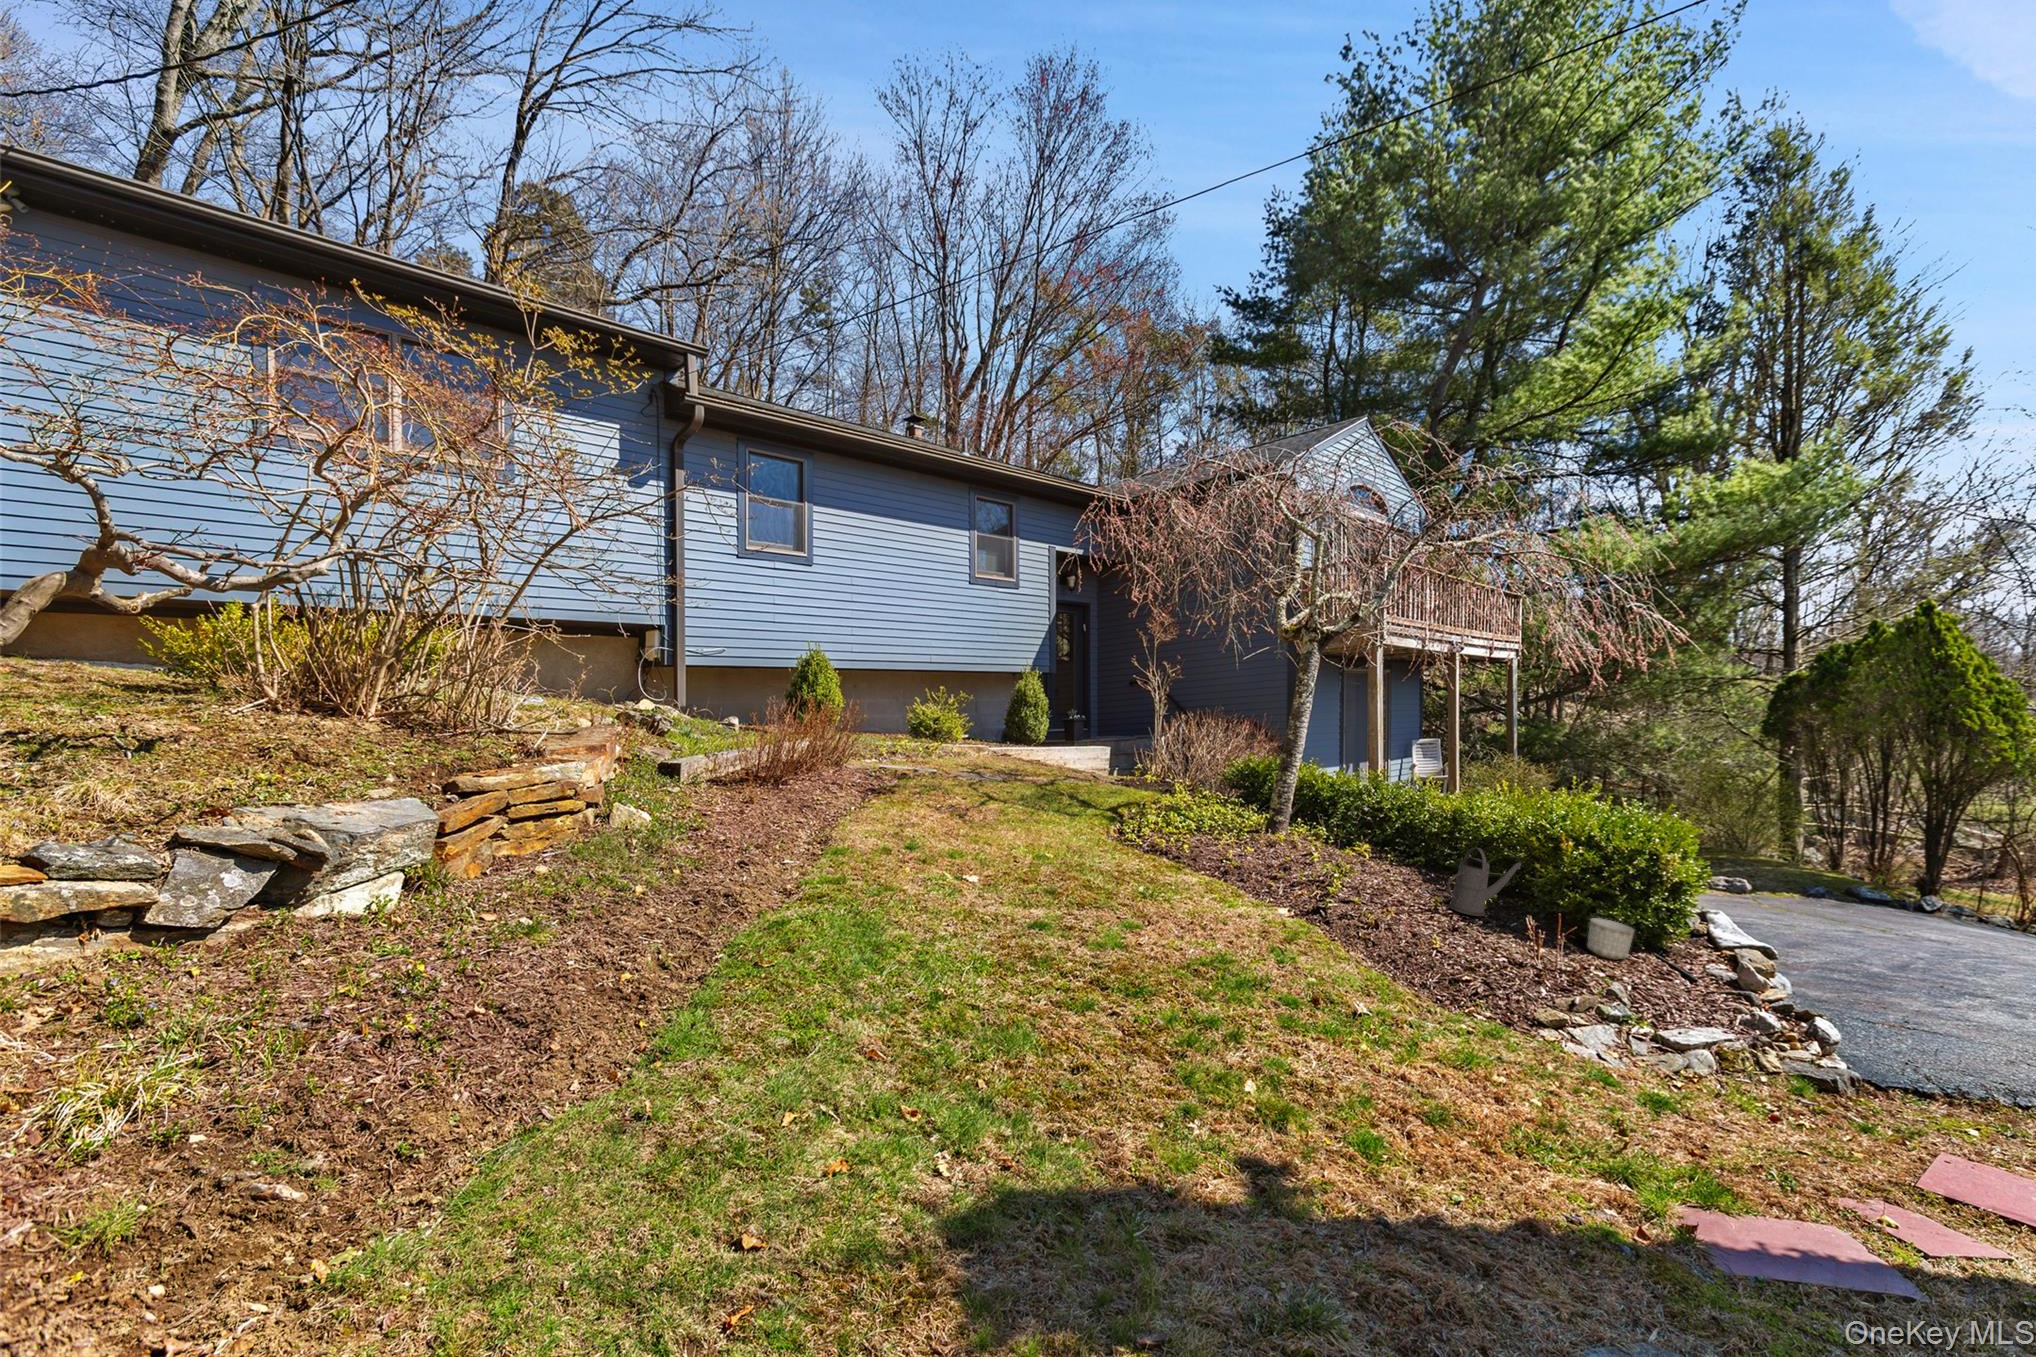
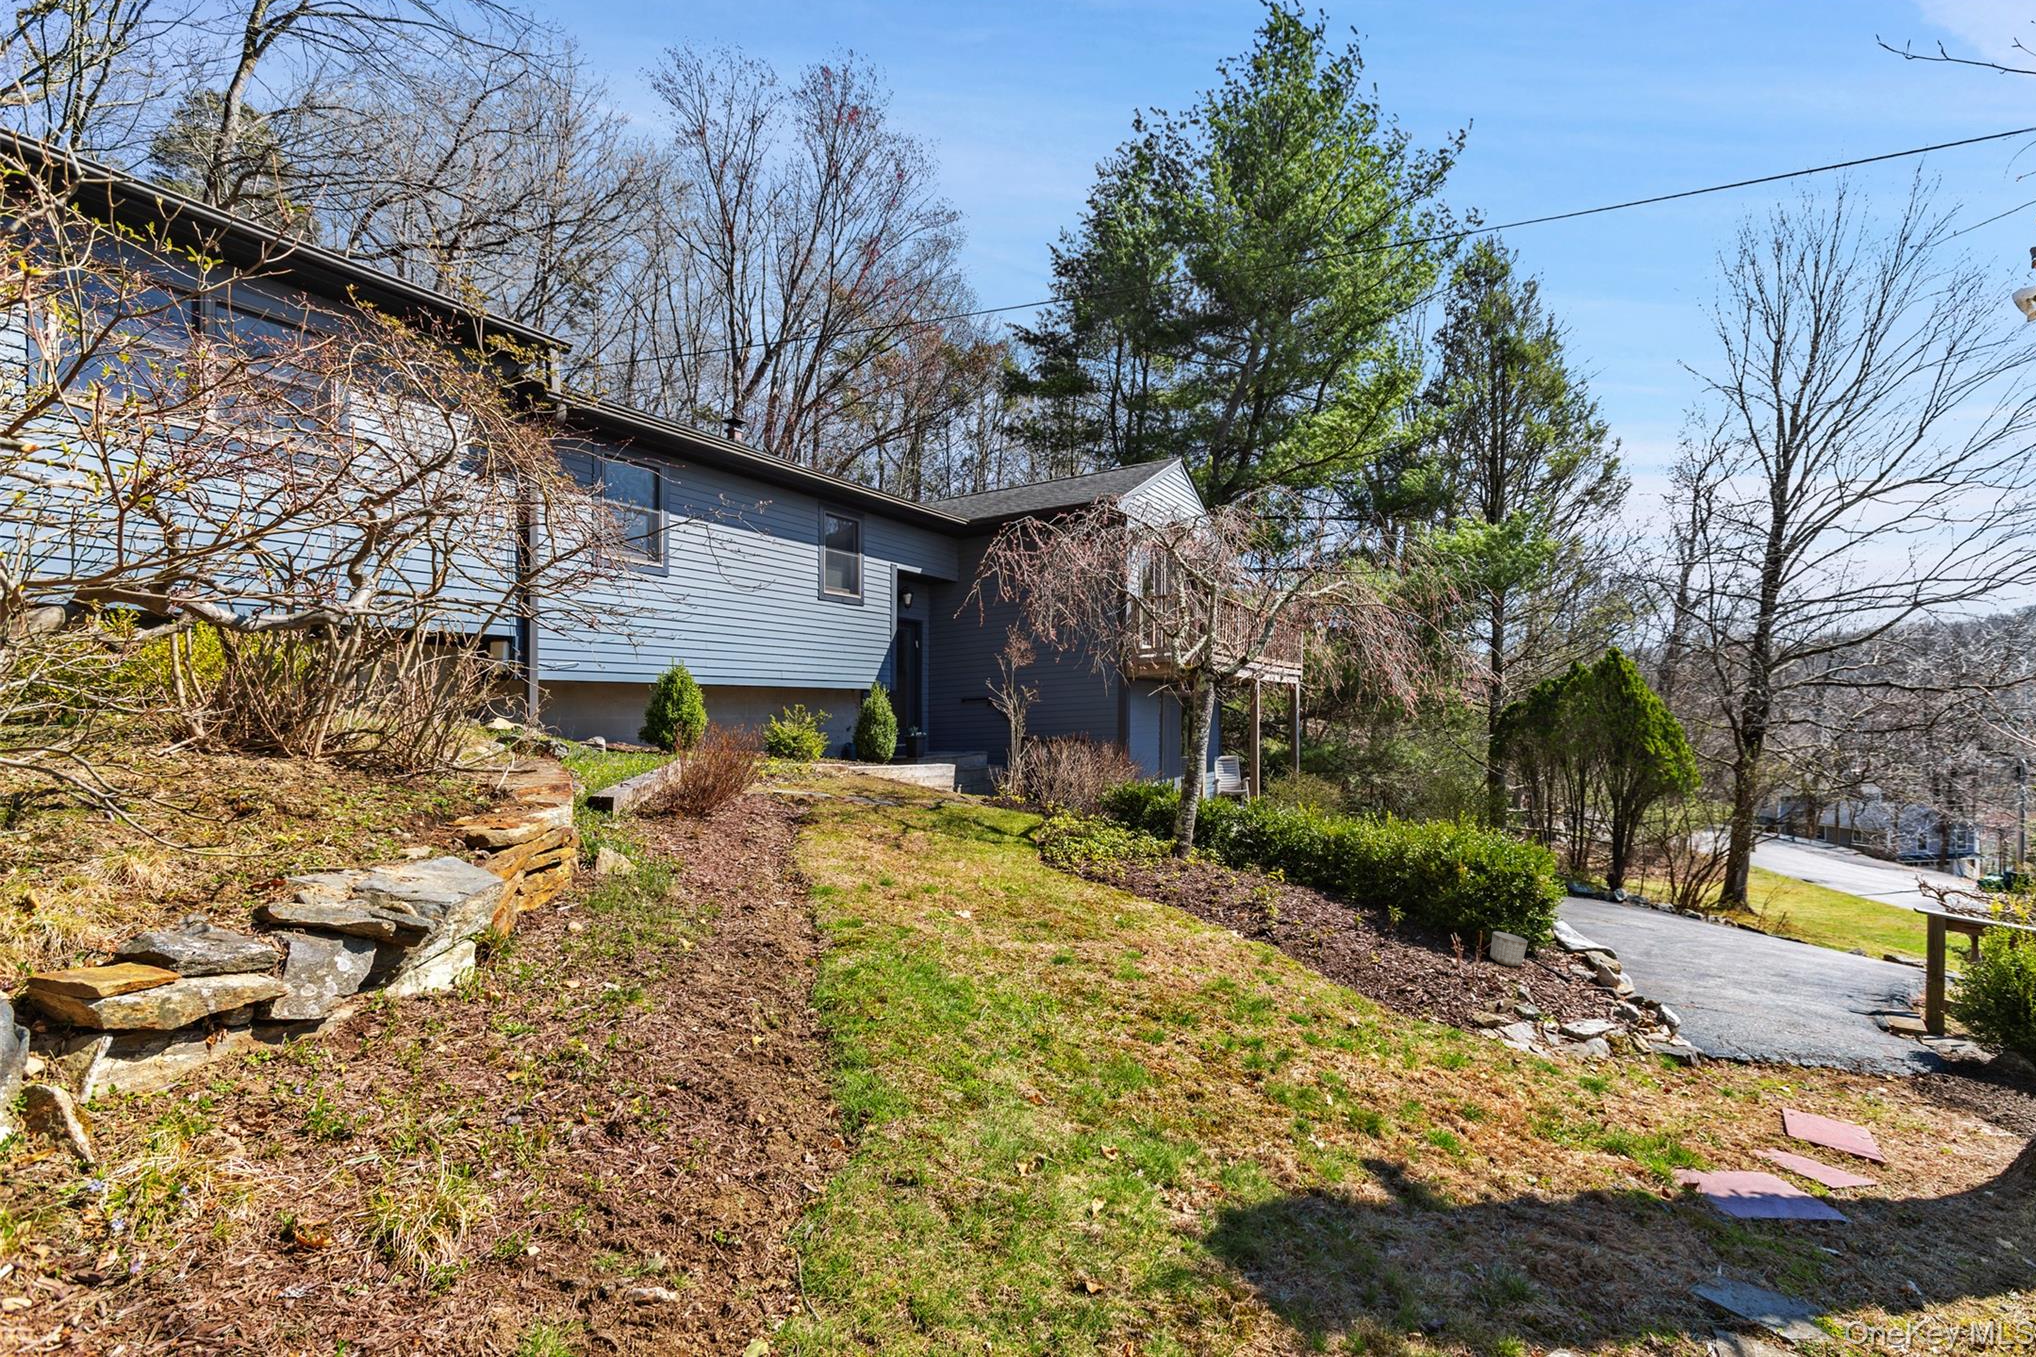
watering can: present [1447,847,1521,916] -> none [1373,873,1429,933]

